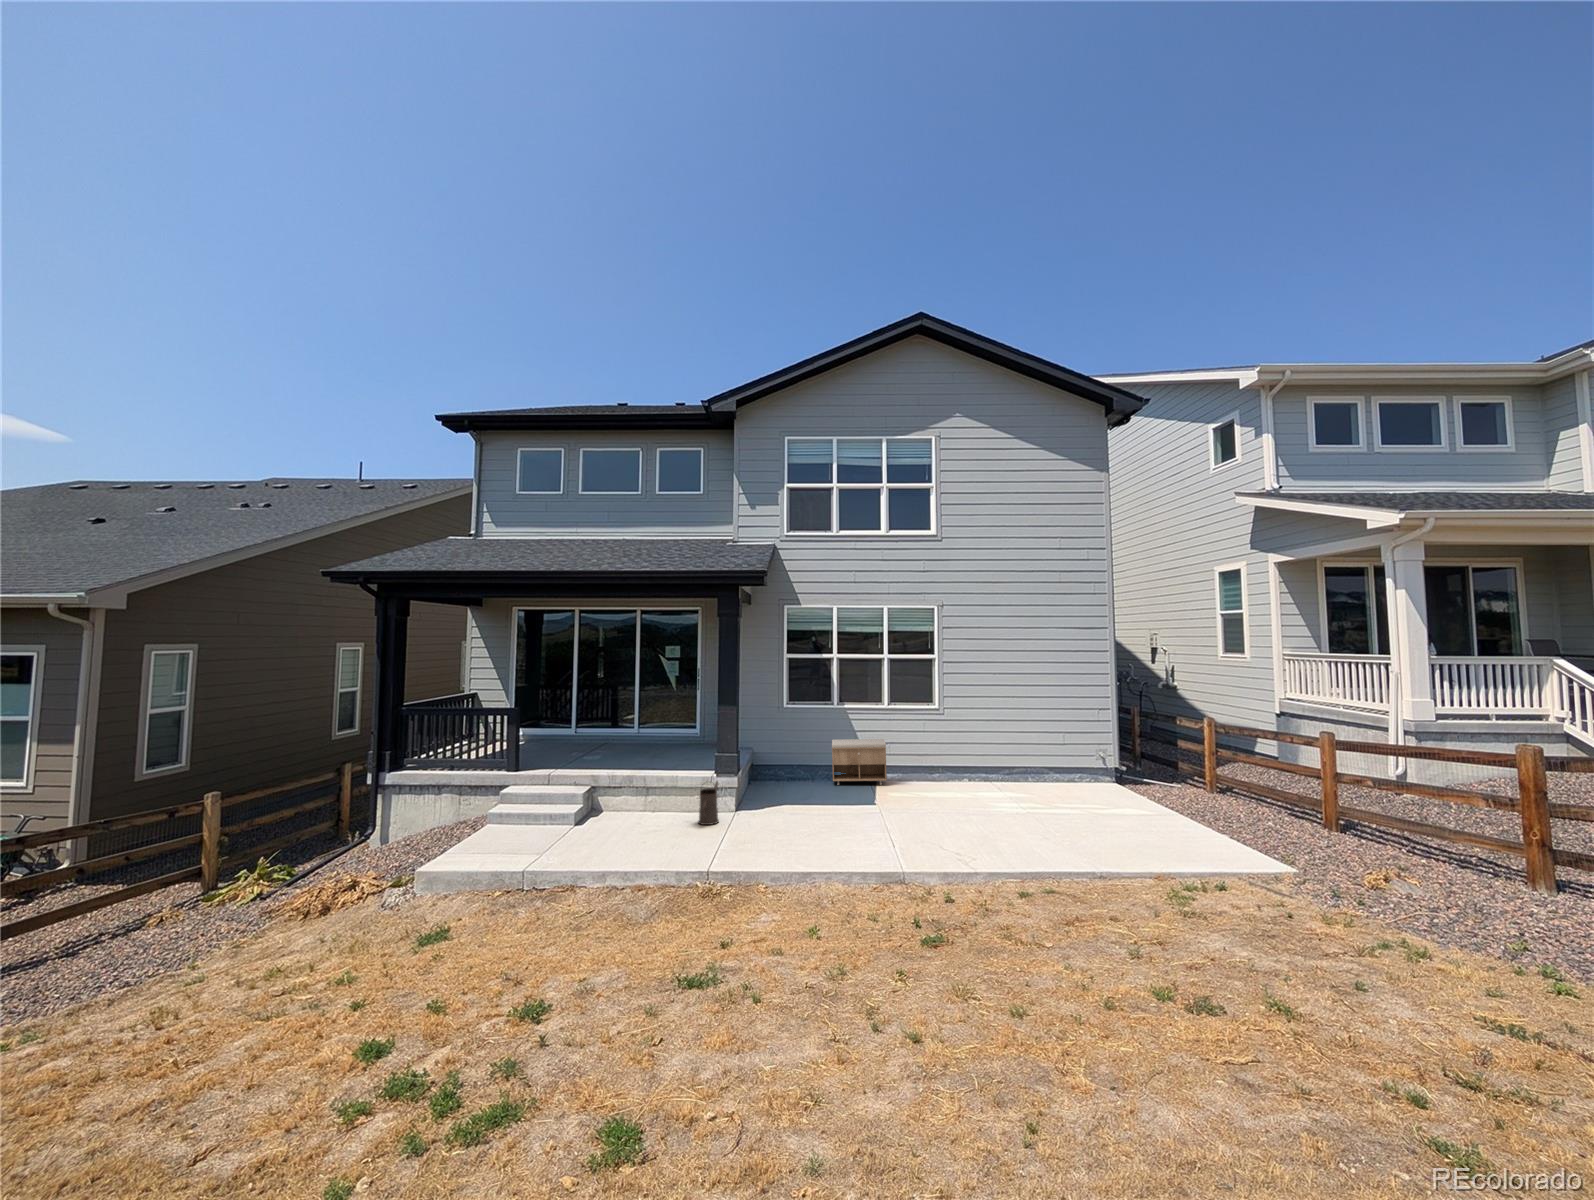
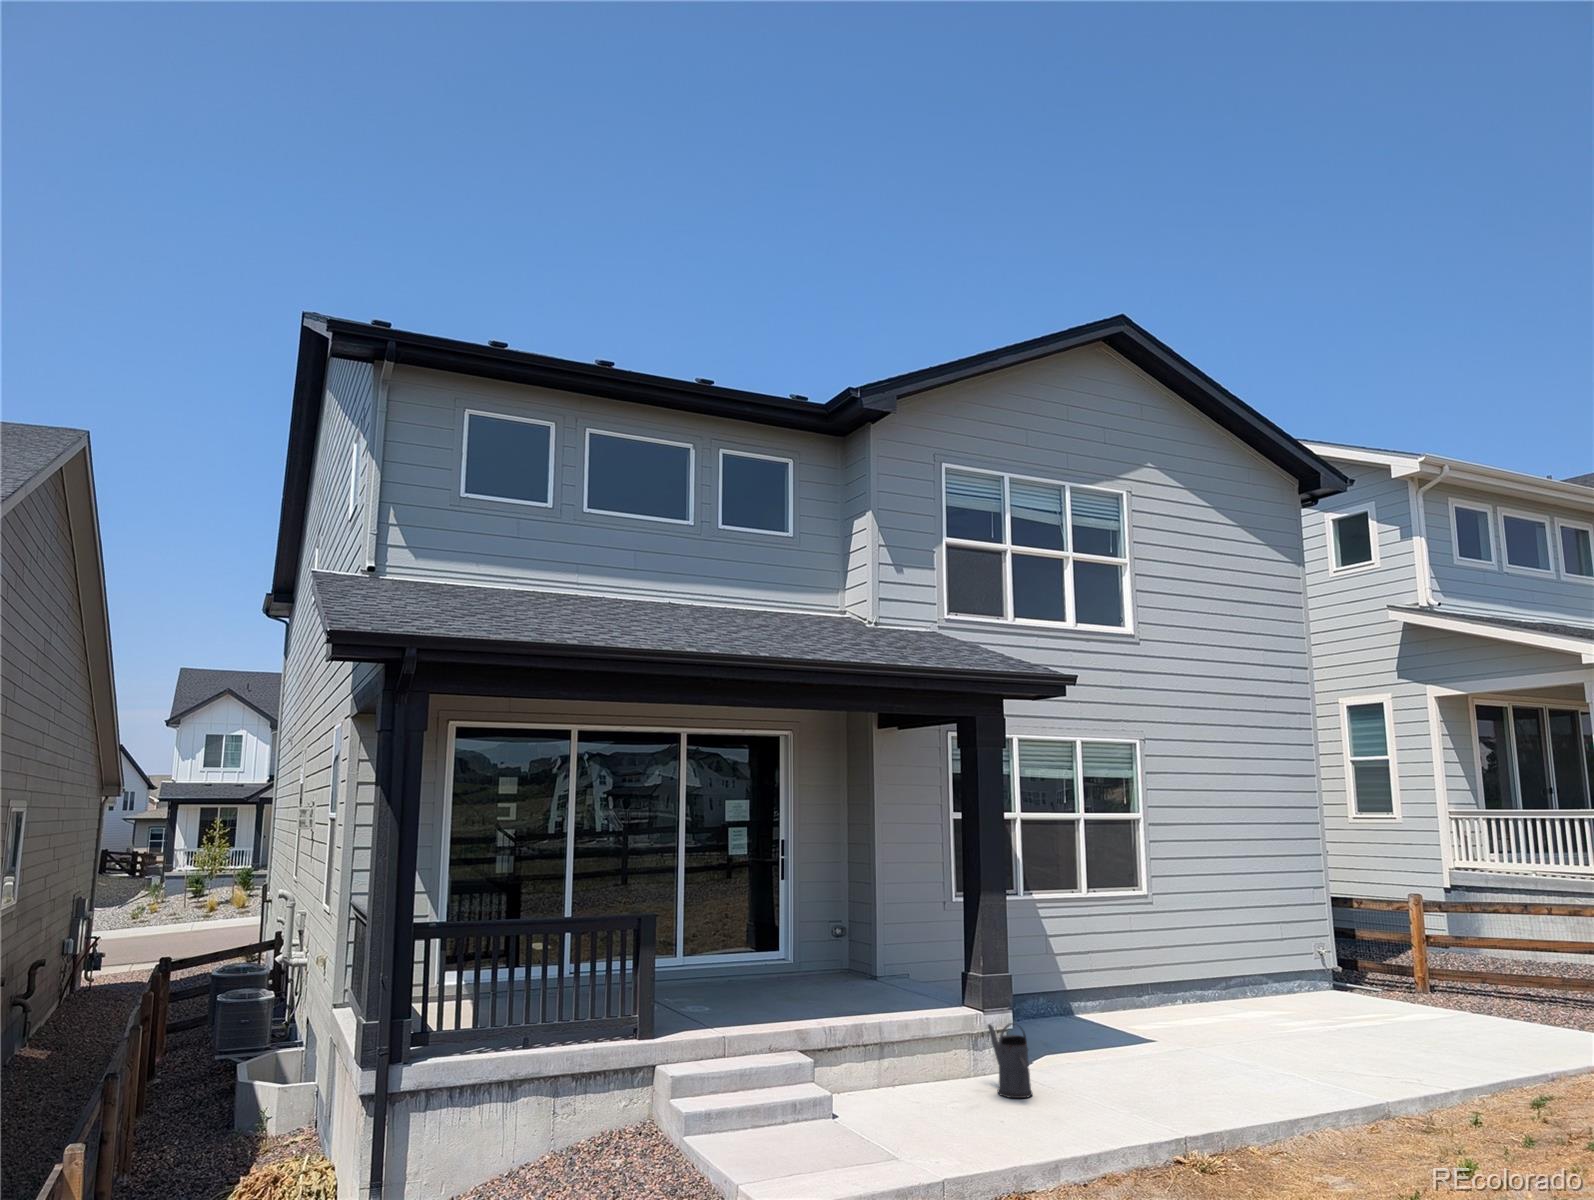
storage bench: present [832,739,887,785] -> none [1018,943,1117,1020]

